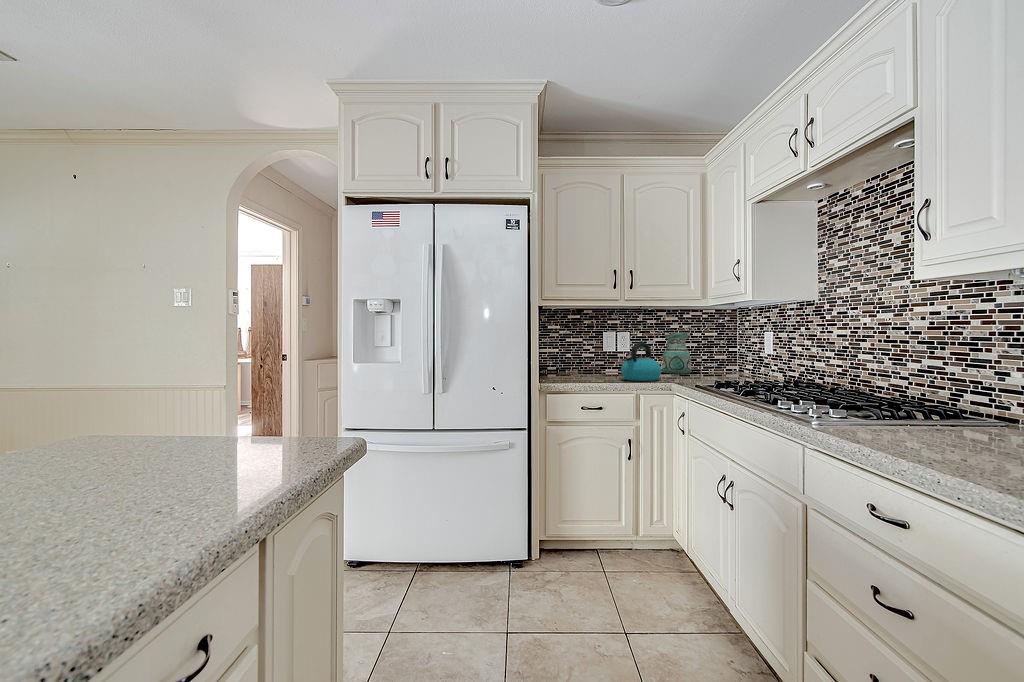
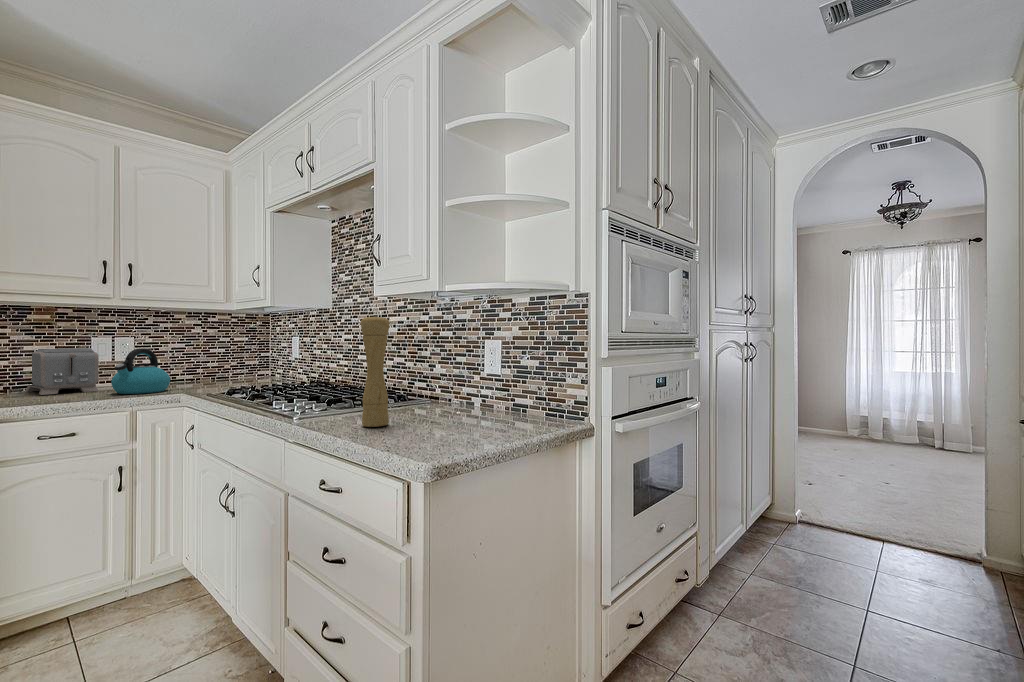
pepper mill: none [913,310,957,446] -> present [361,315,390,427]
ceramic pitcher: present [662,332,691,374] -> none [181,337,225,382]
toaster: none [564,341,609,377] -> present [25,348,99,395]

